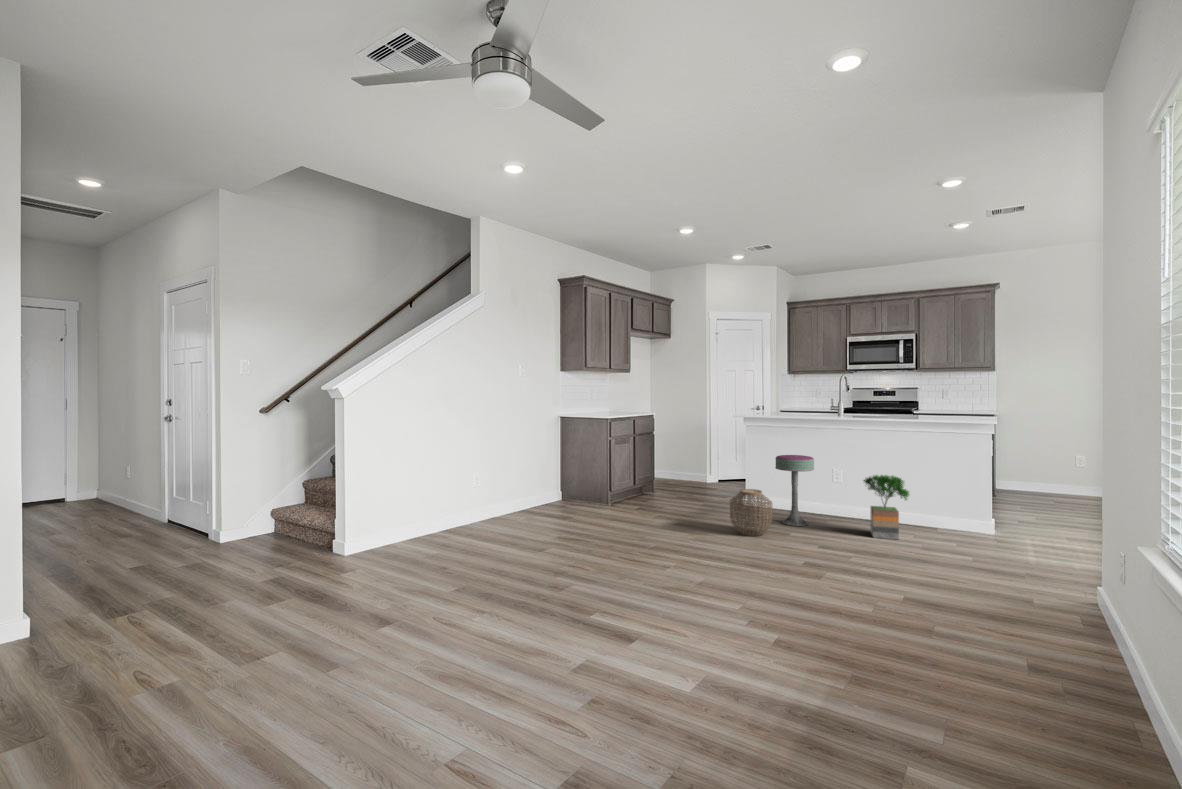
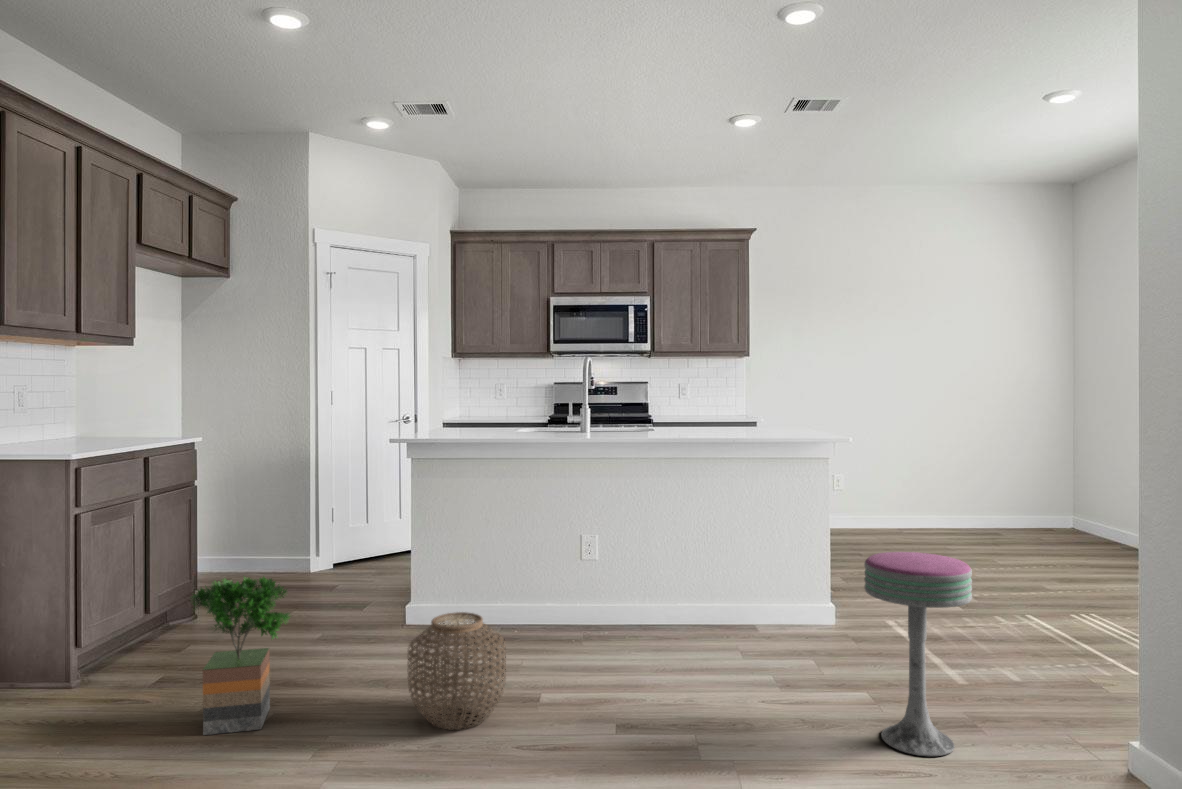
bar stool: present [775,455,814,526] -> present [864,552,972,756]
potted tree: present [863,475,909,539] -> present [192,577,290,735]

